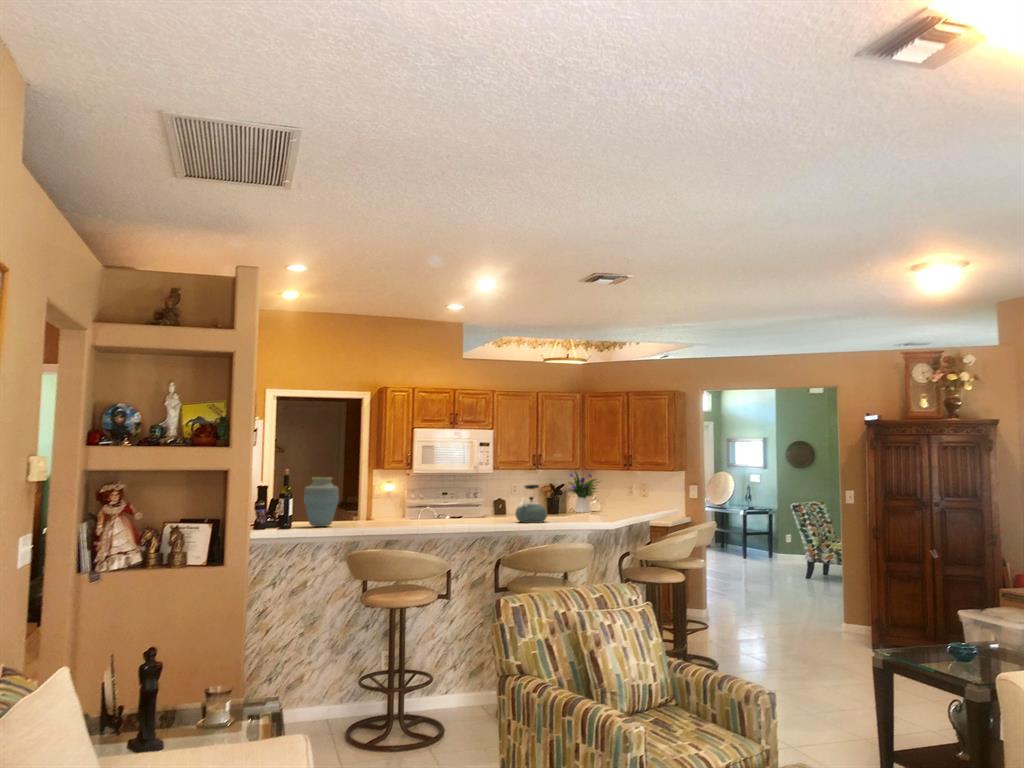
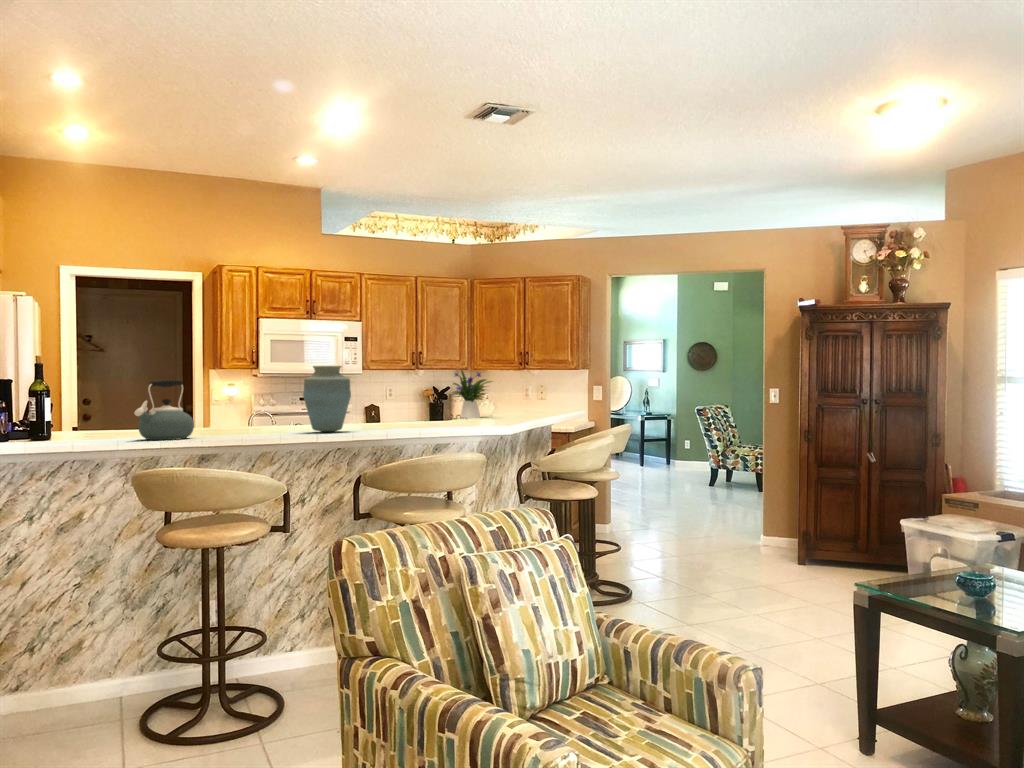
vase: present [304,477,339,527] -> present [303,366,351,432]
kettle: present [515,485,547,523] -> present [134,380,194,440]

